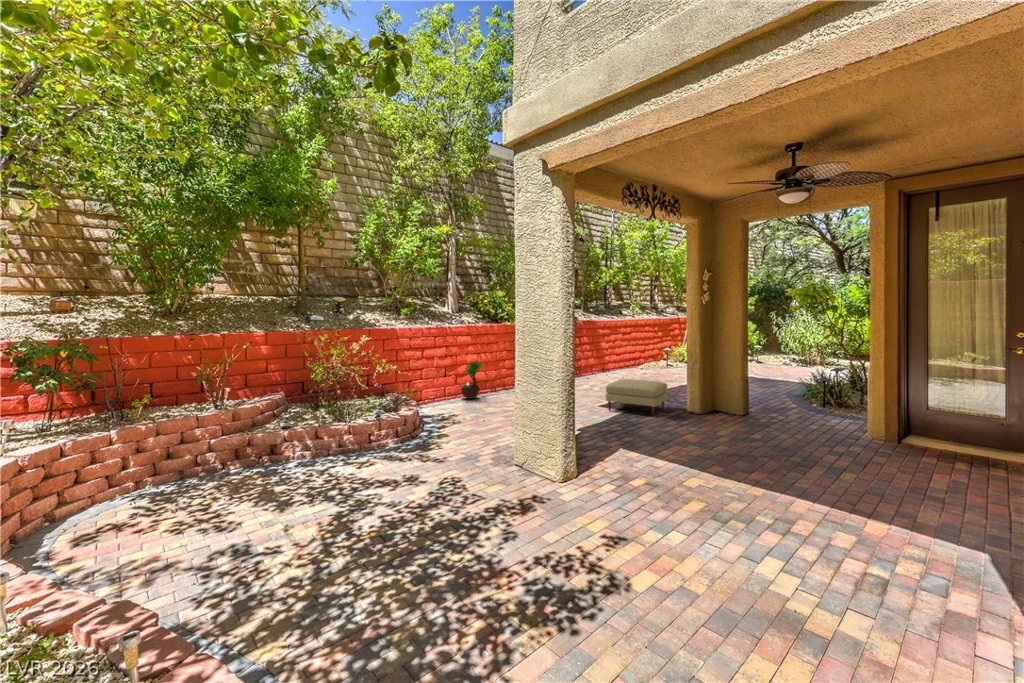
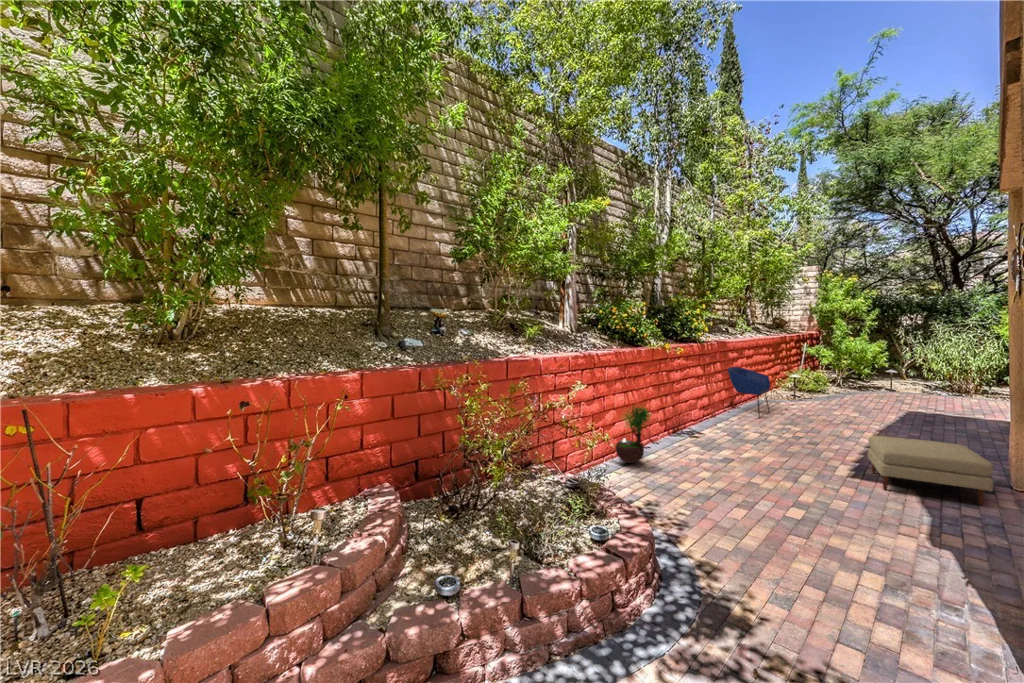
armchair: none [590,340,626,379] -> present [727,367,770,418]

